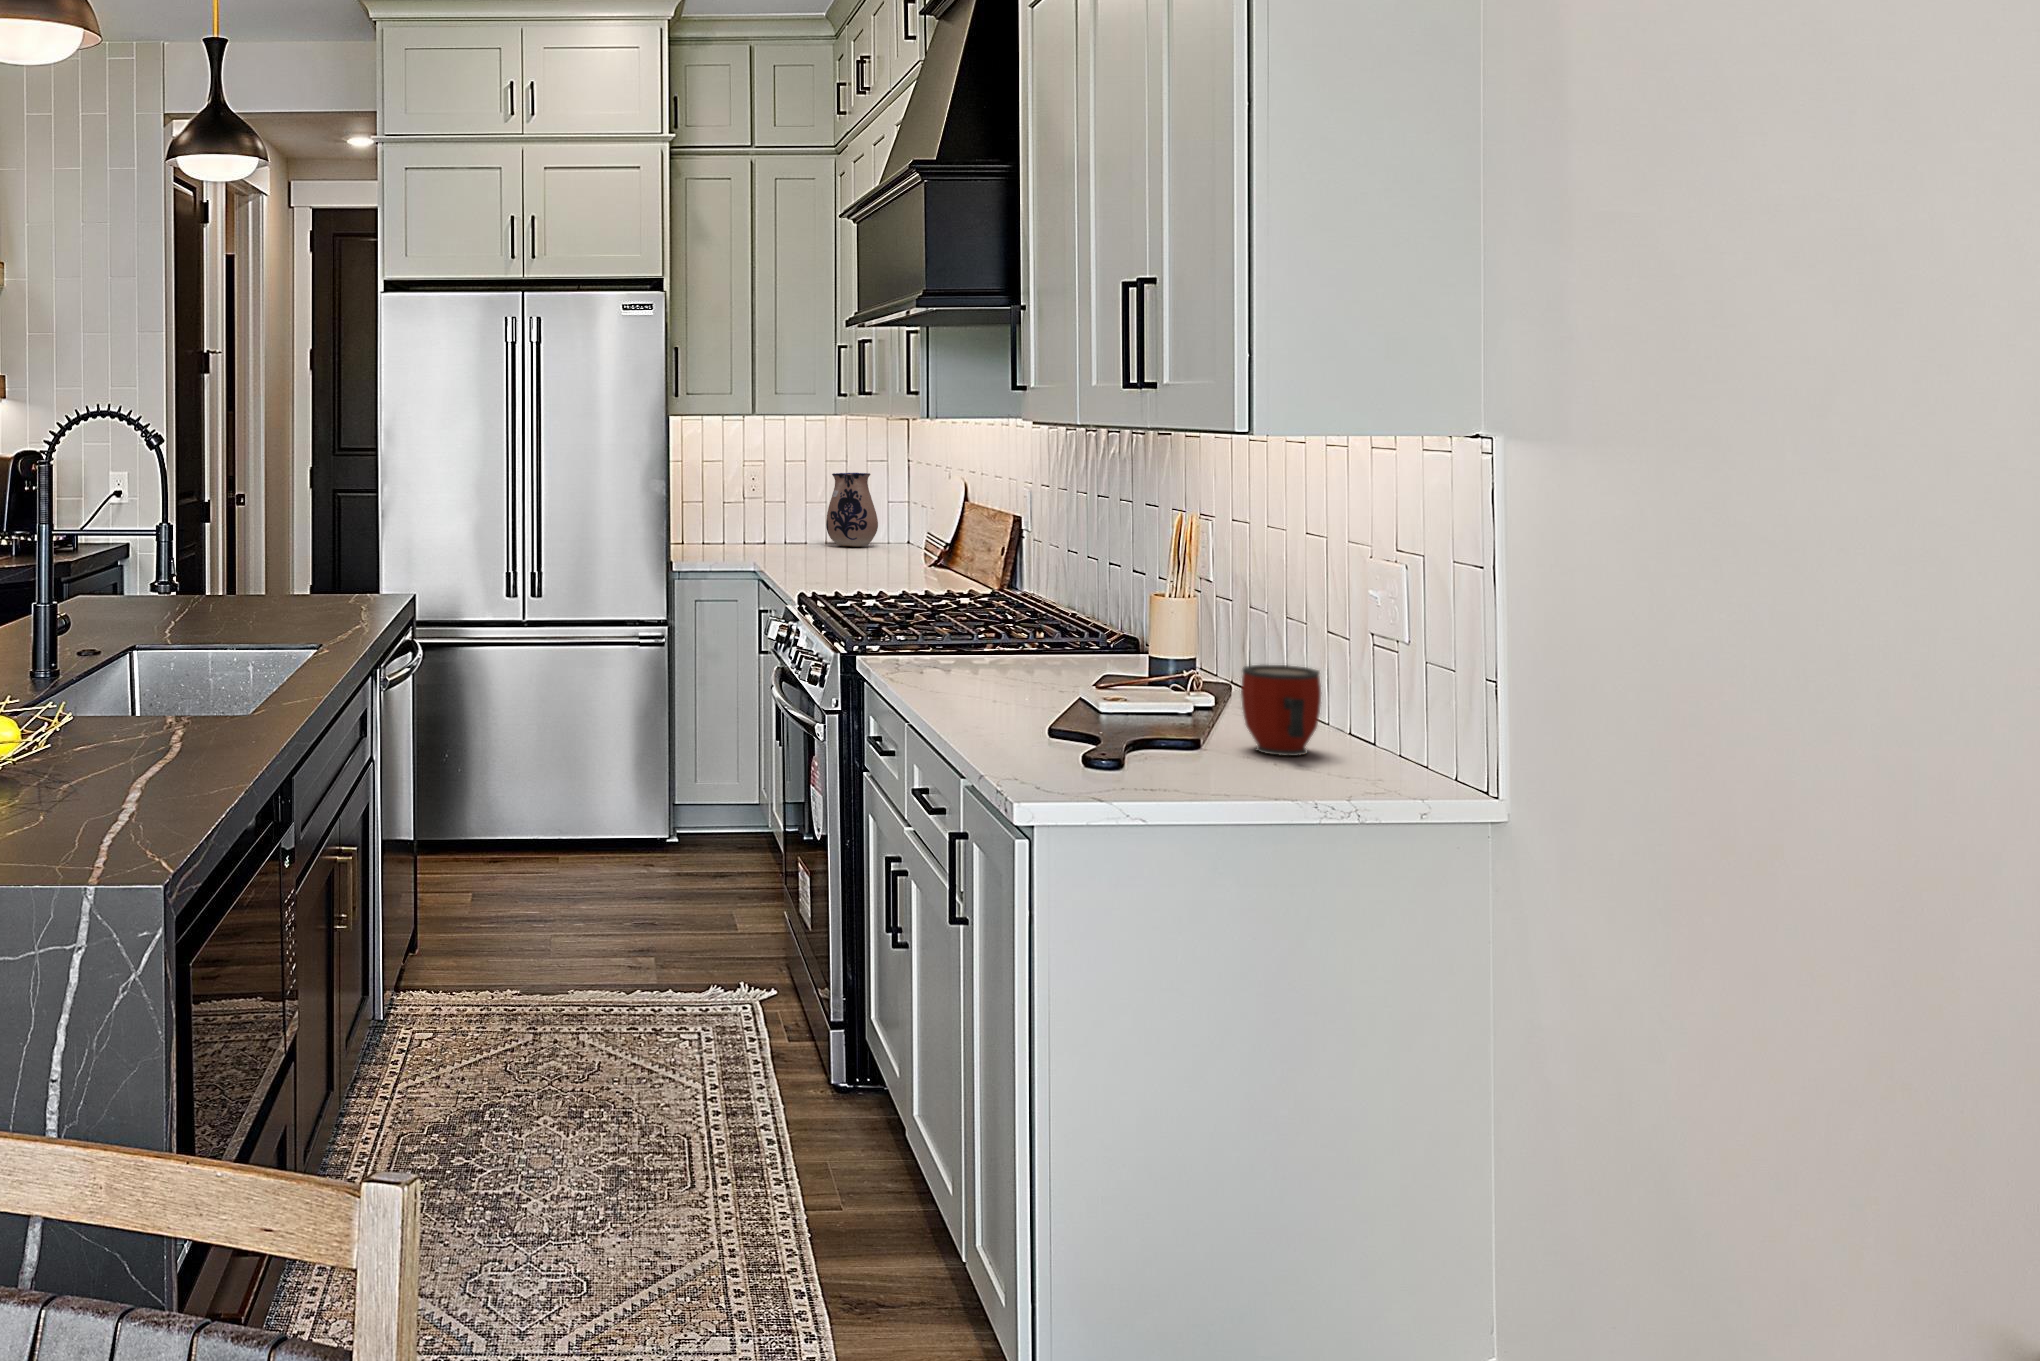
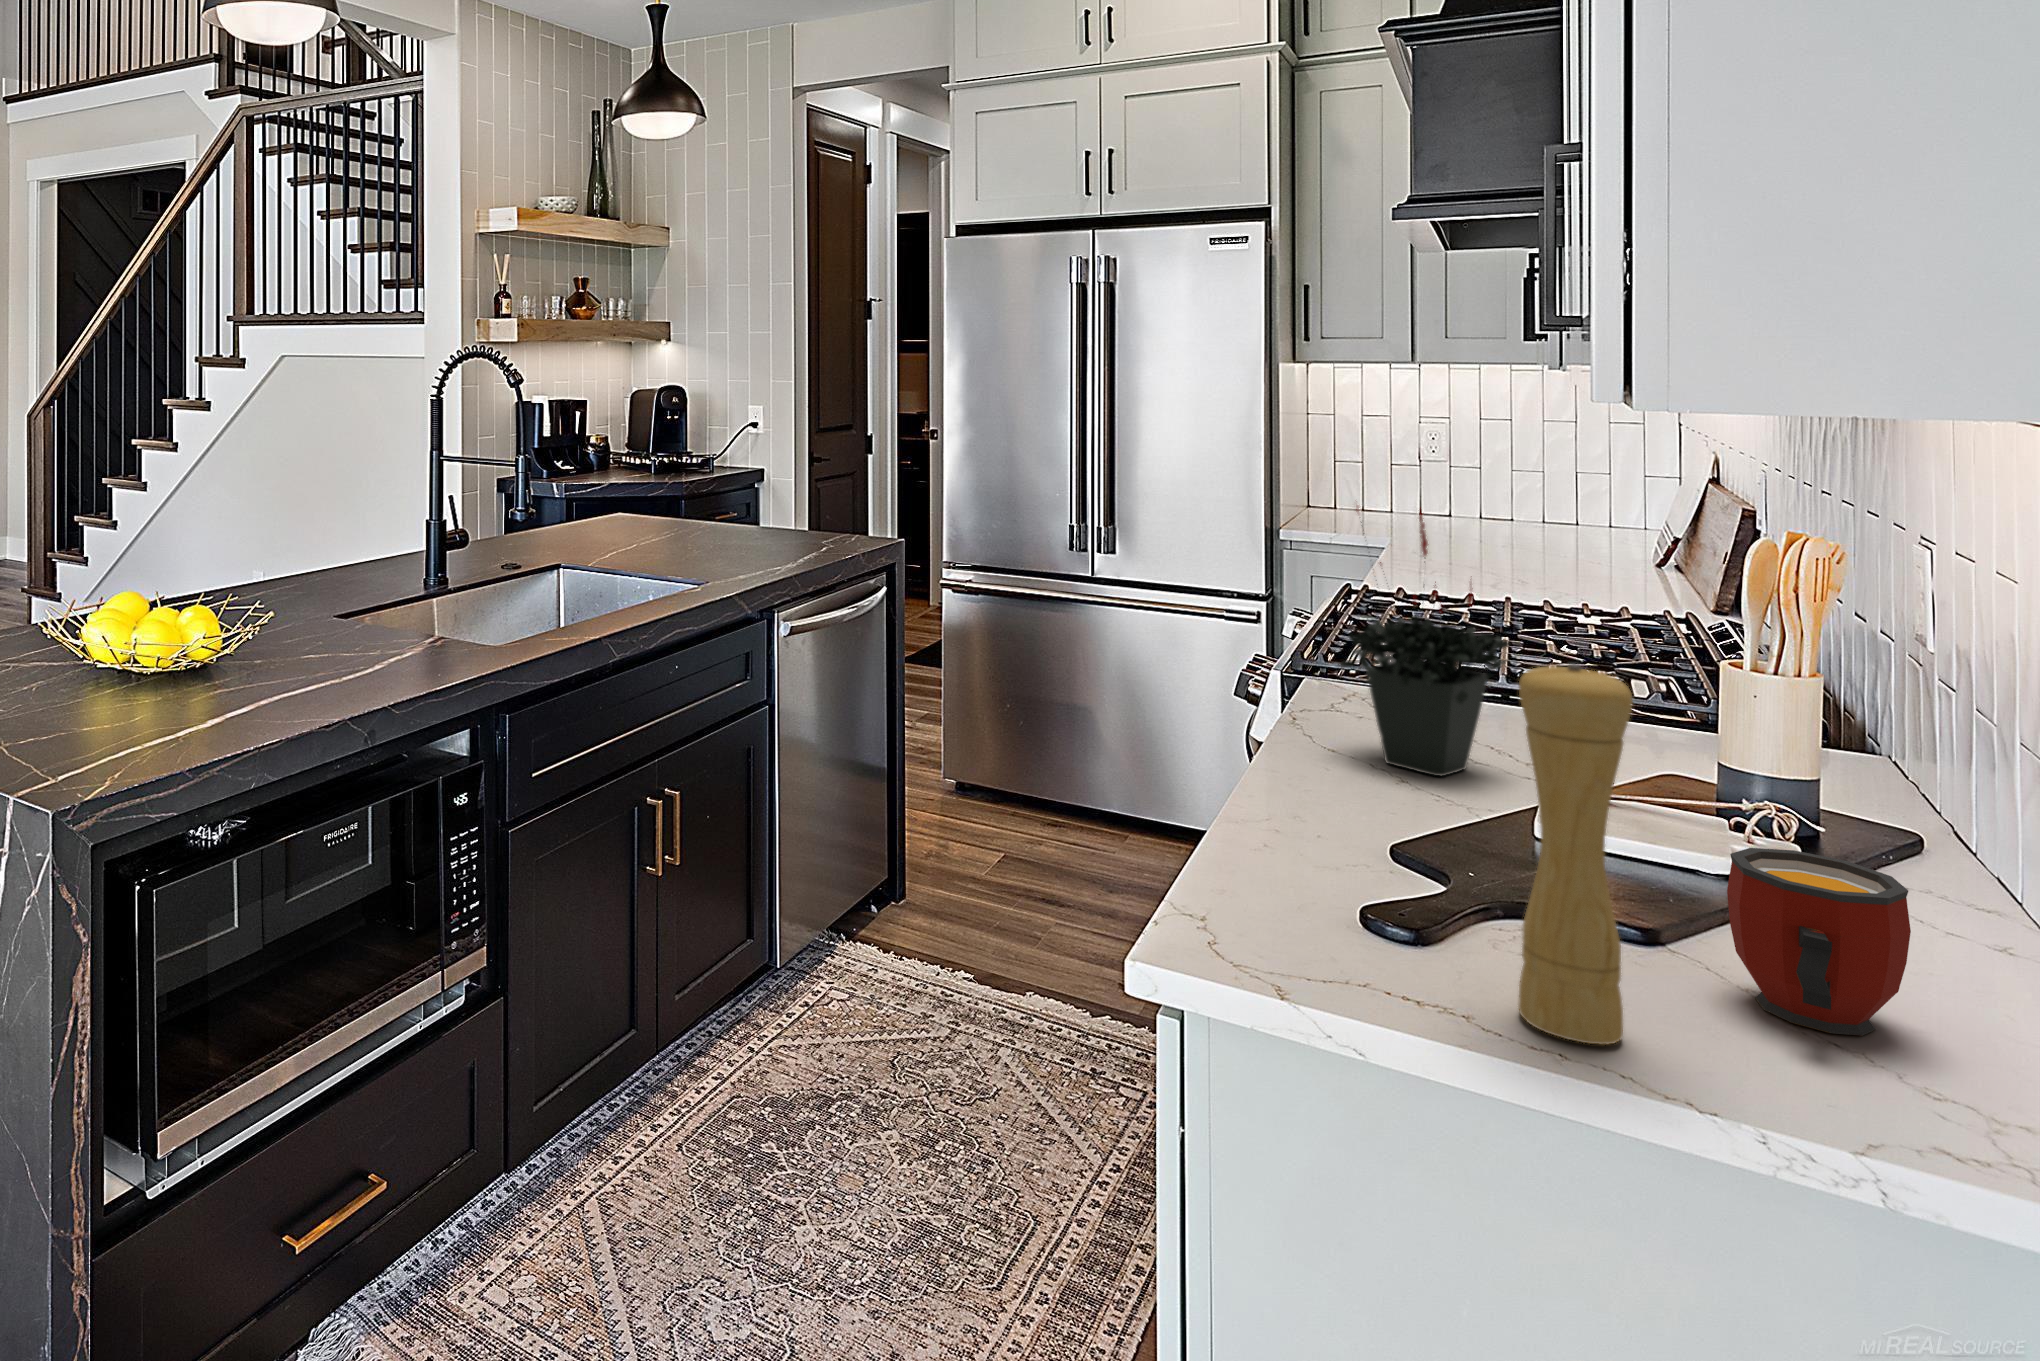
ceramic pitcher: present [826,473,878,547] -> none [1507,434,1584,525]
potted plant: none [937,494,1037,687] -> present [1340,506,1510,776]
pepper mill: none [1174,558,1231,777] -> present [1518,664,1633,1044]

